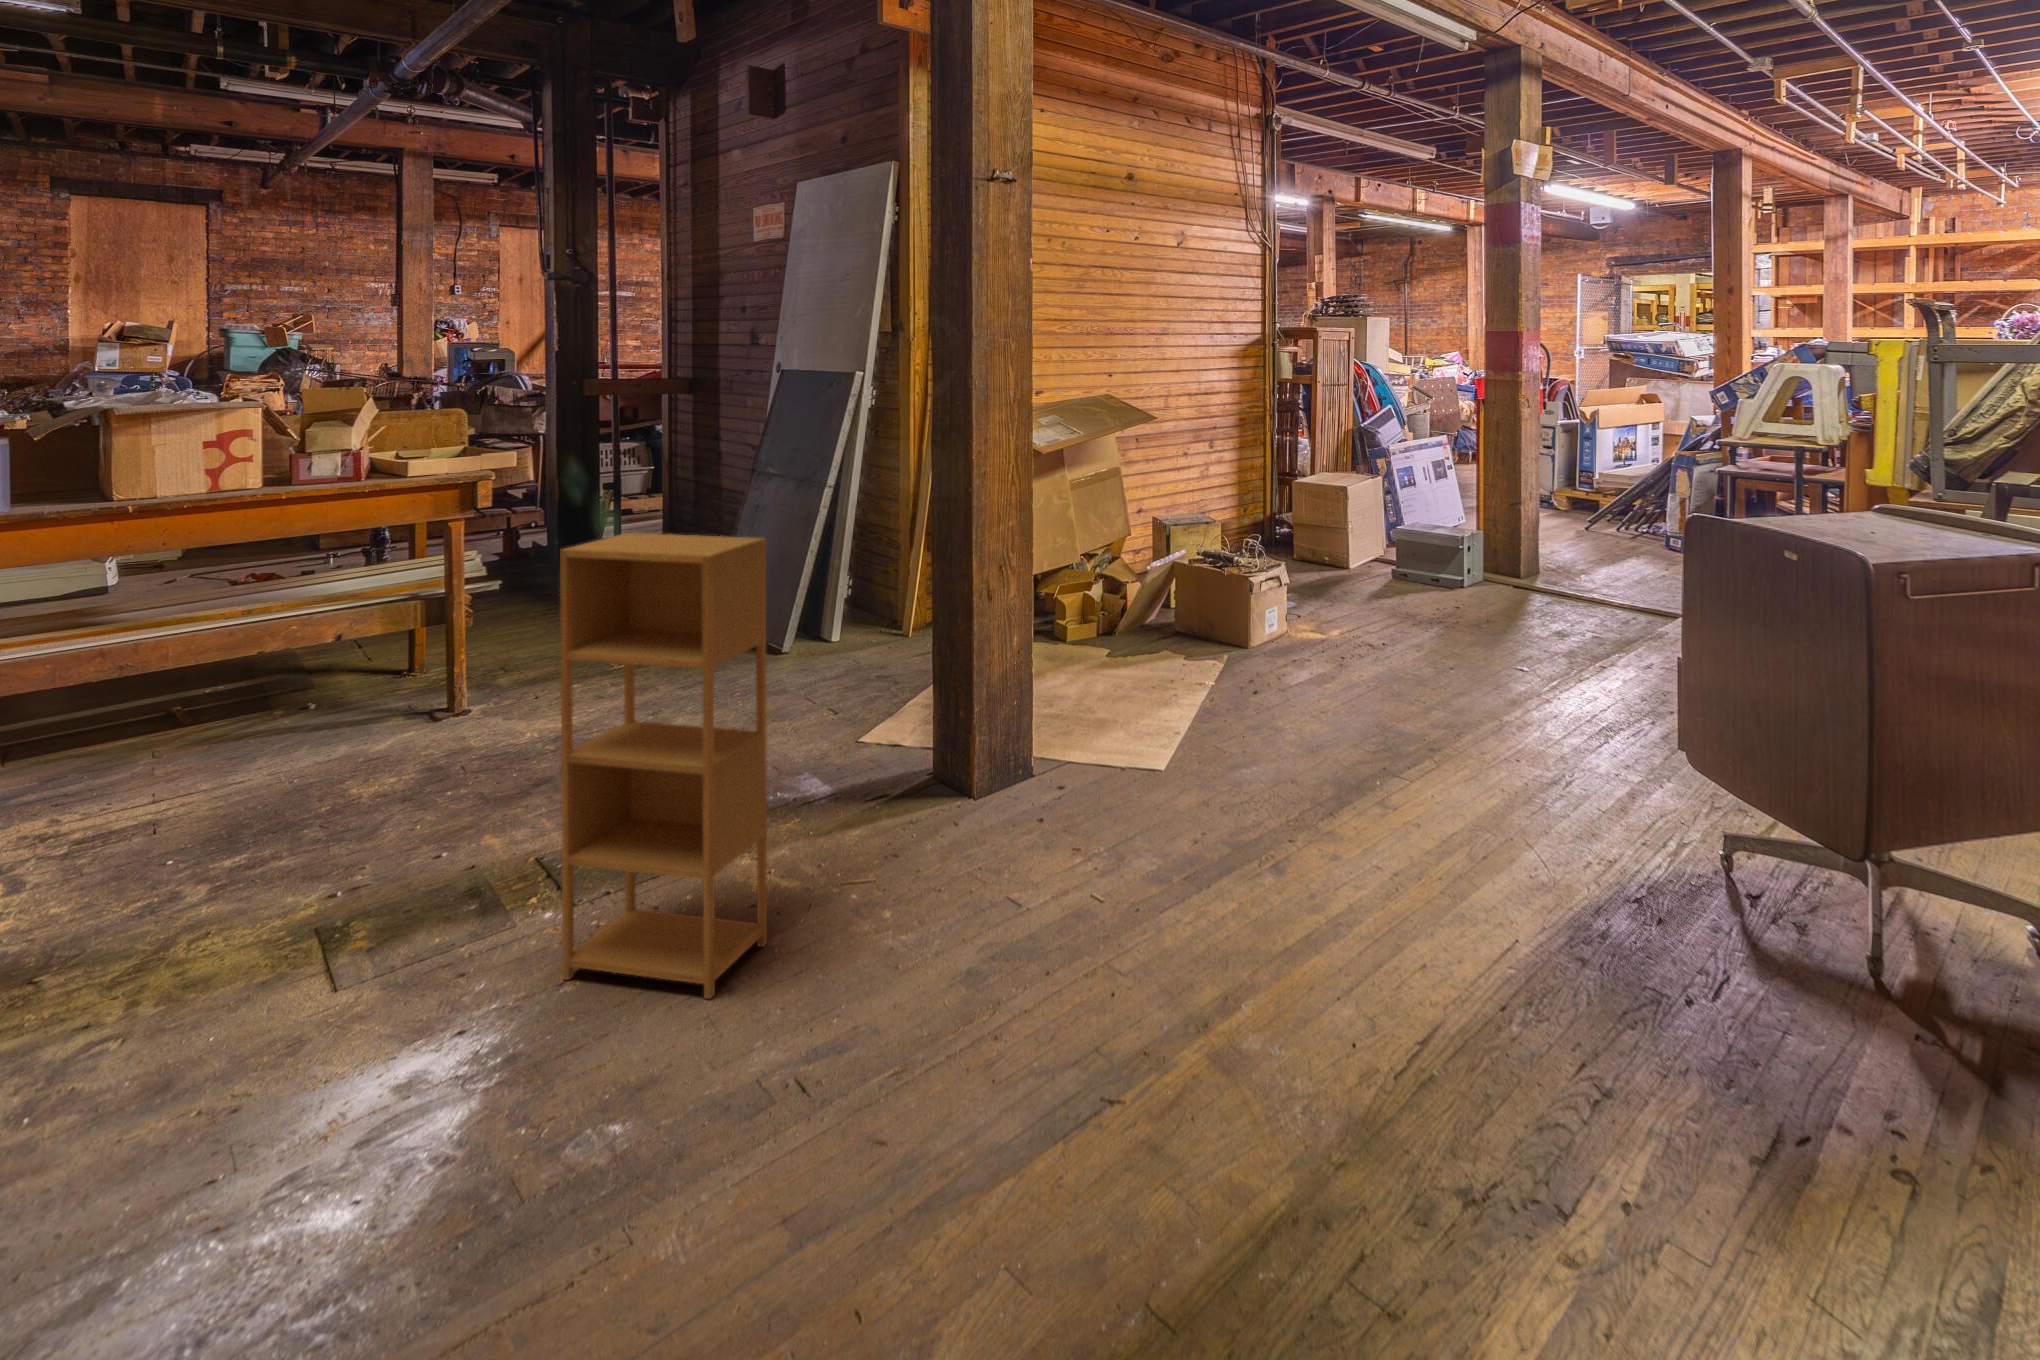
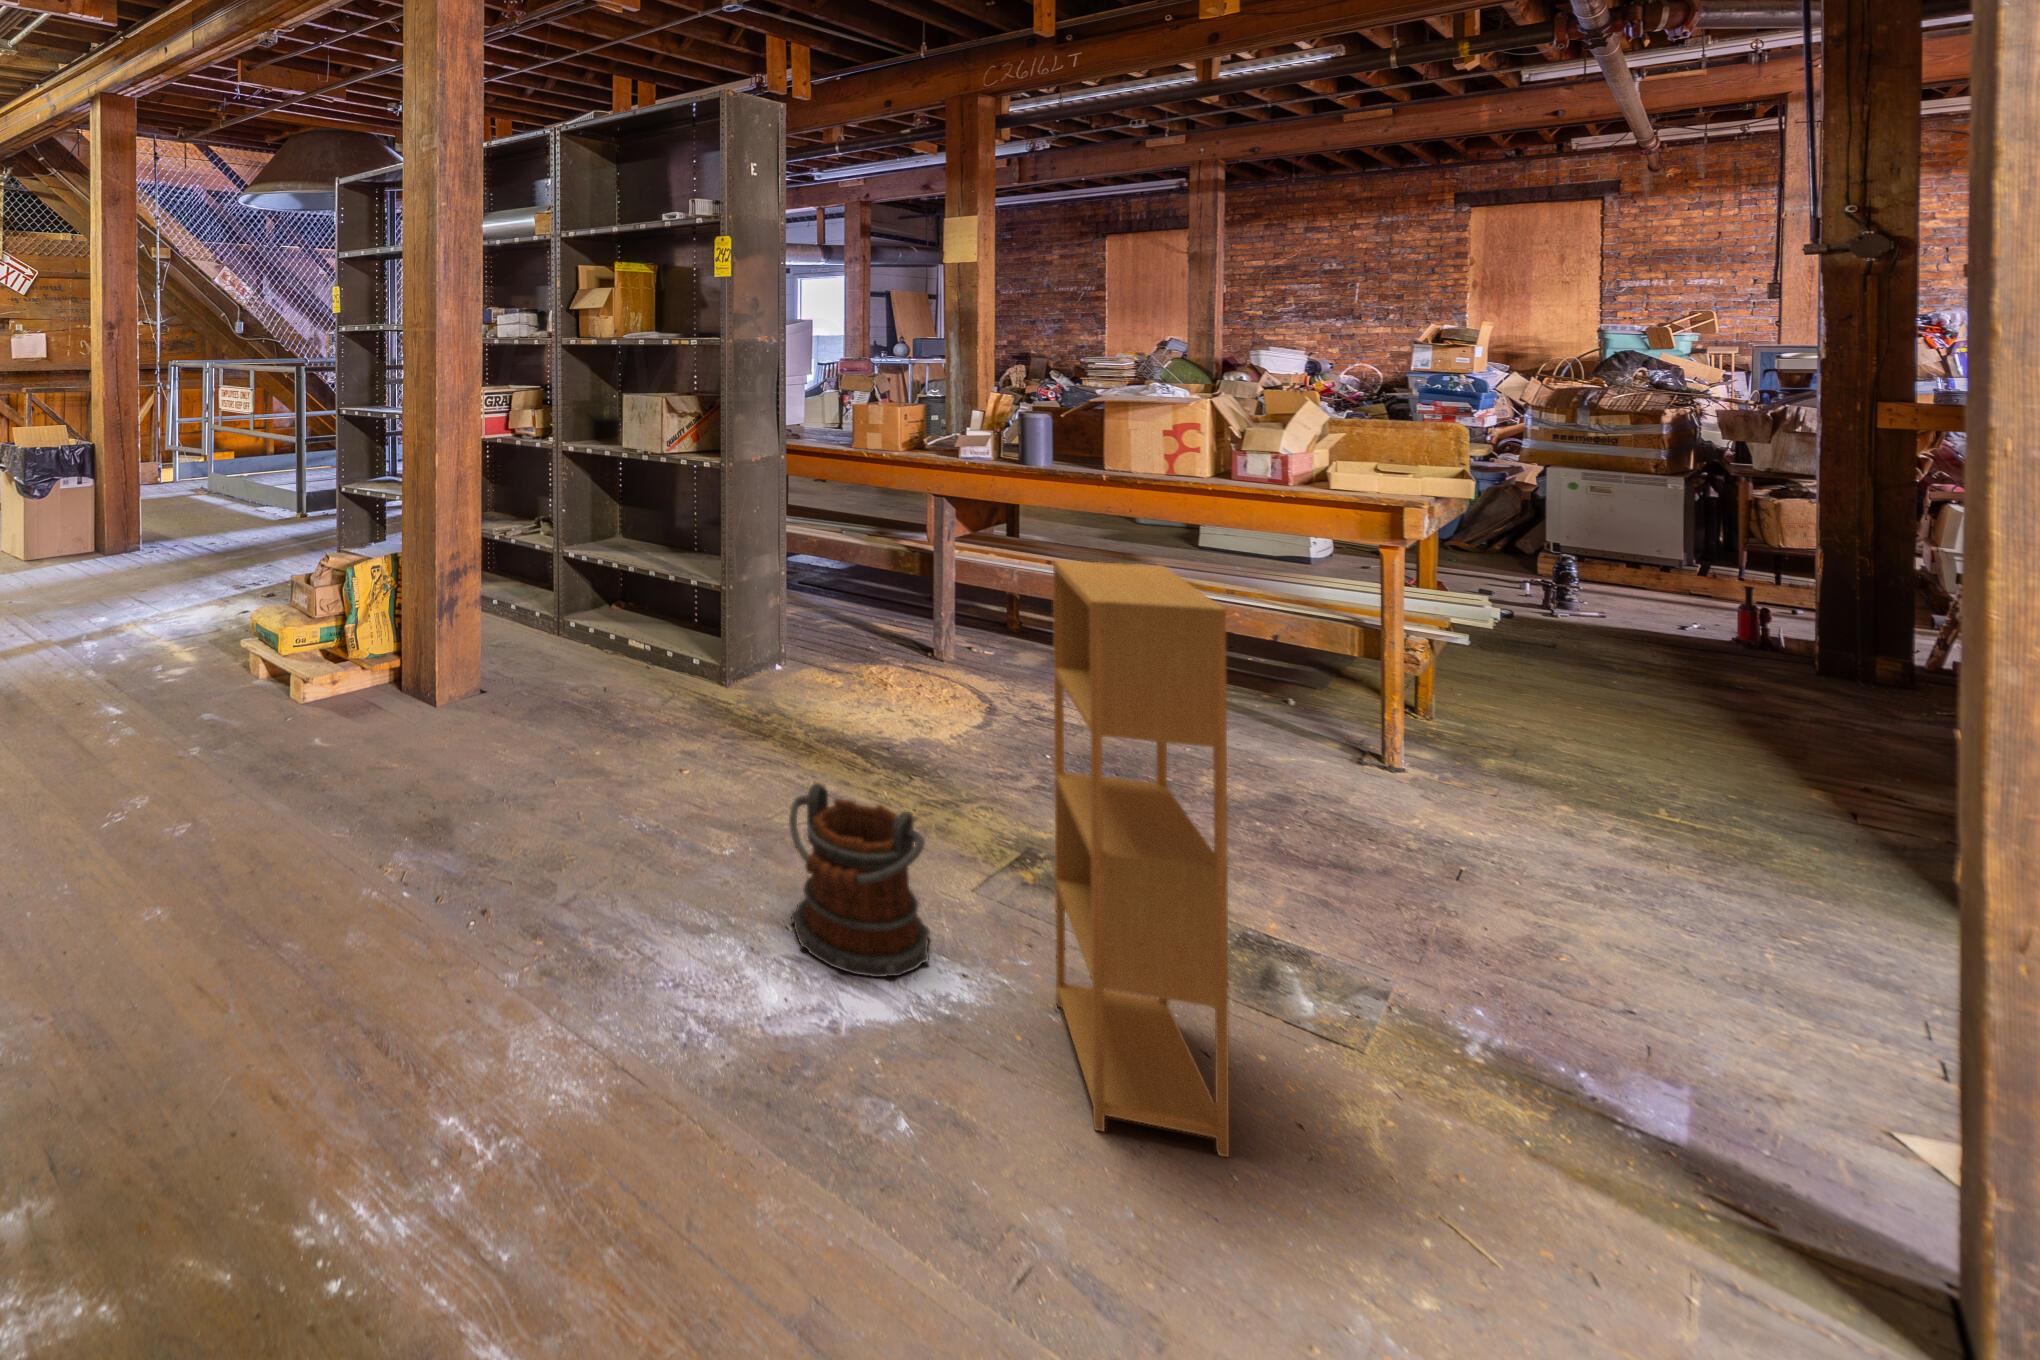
bucket: none [209,896,441,1172] -> present [789,783,930,977]

